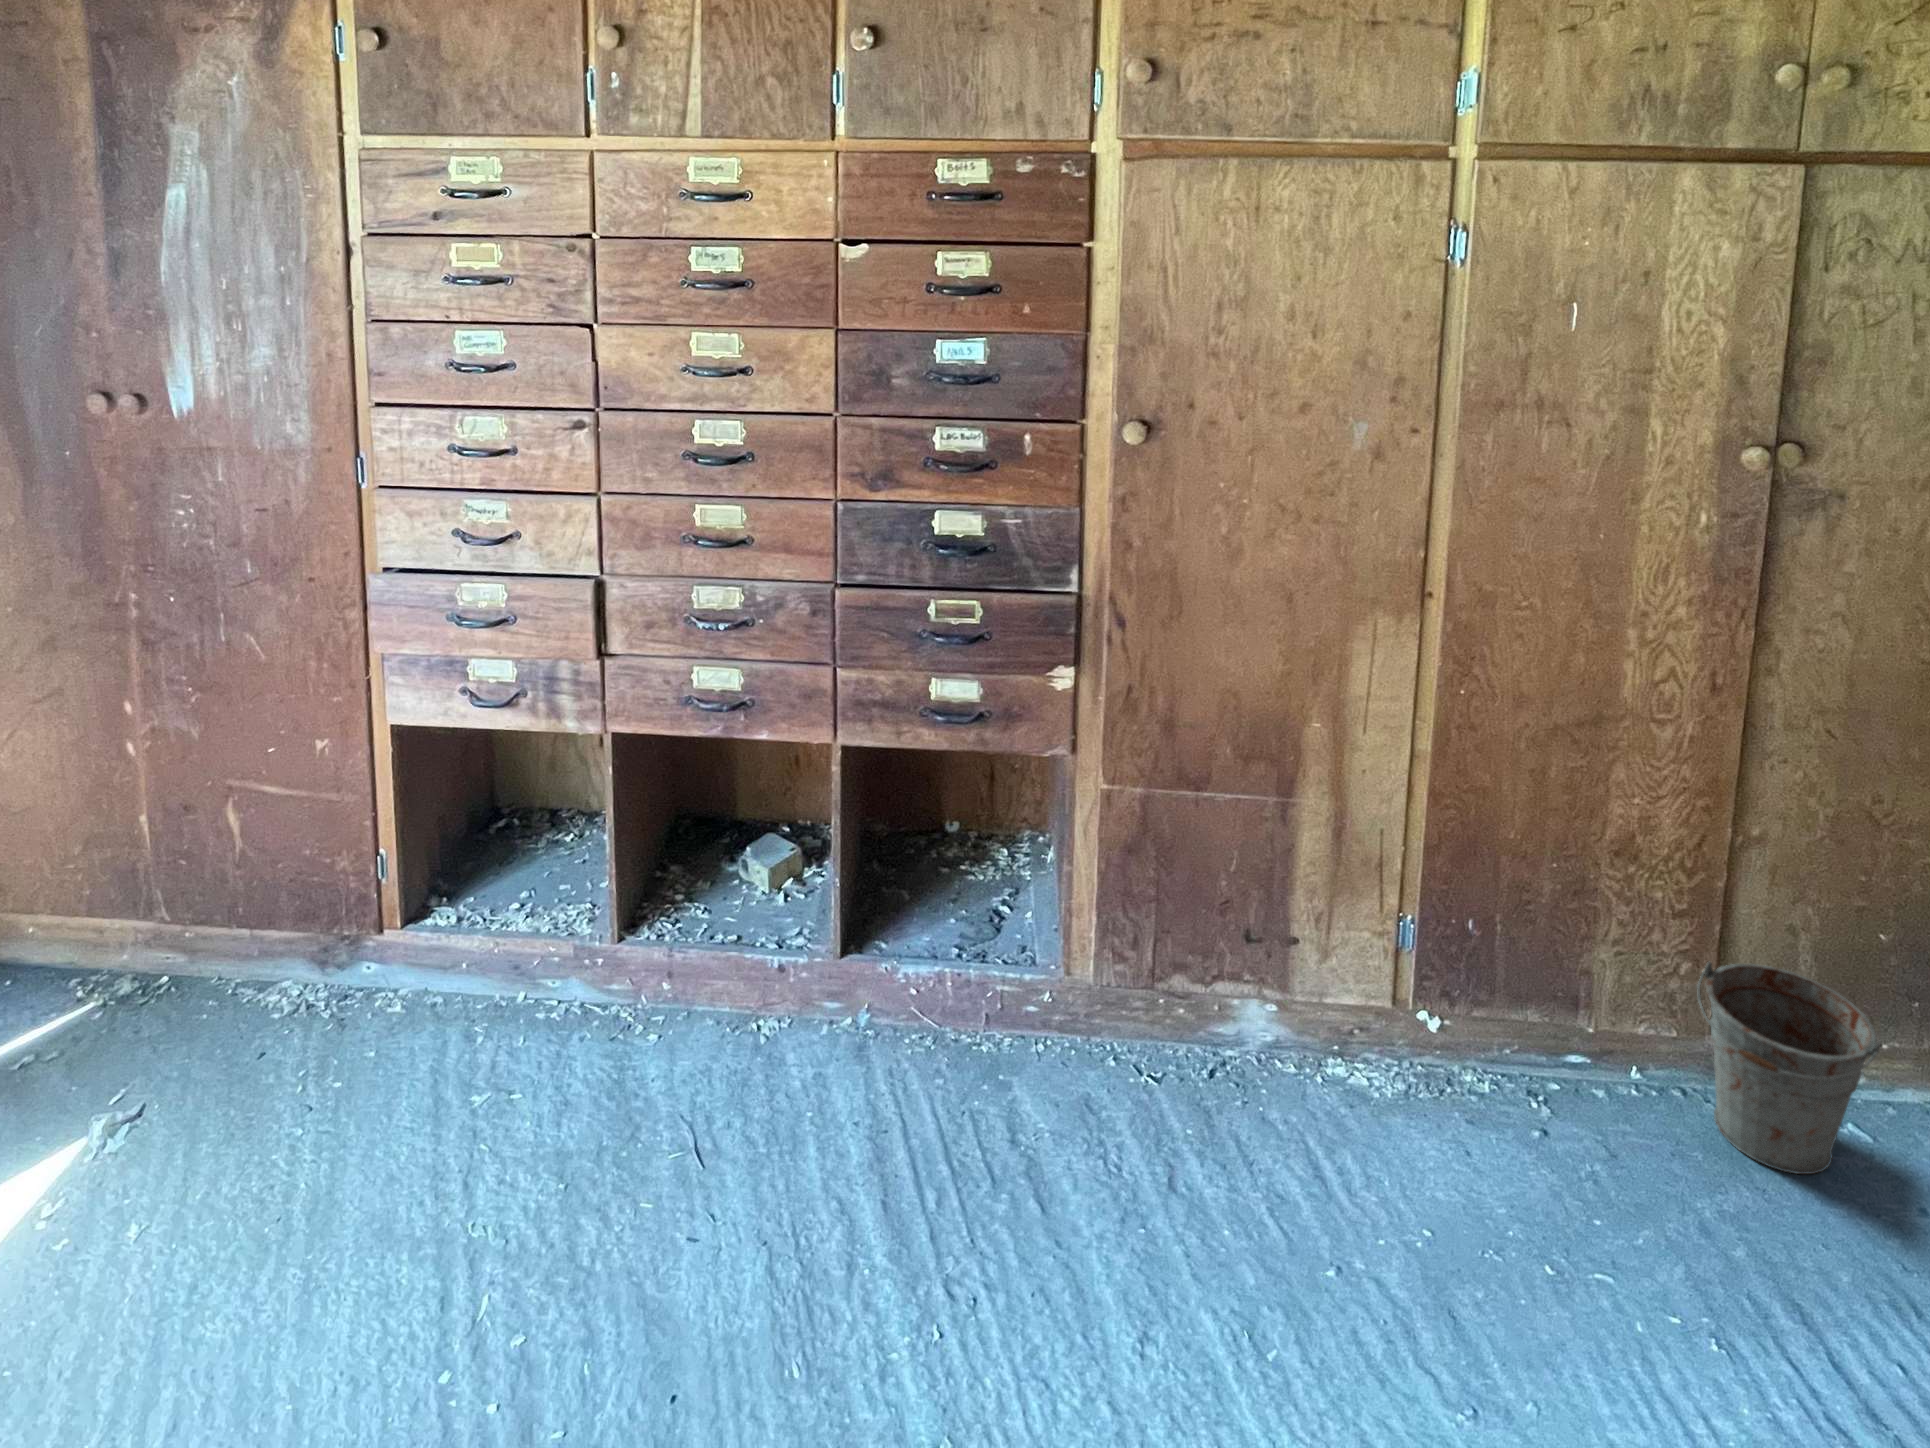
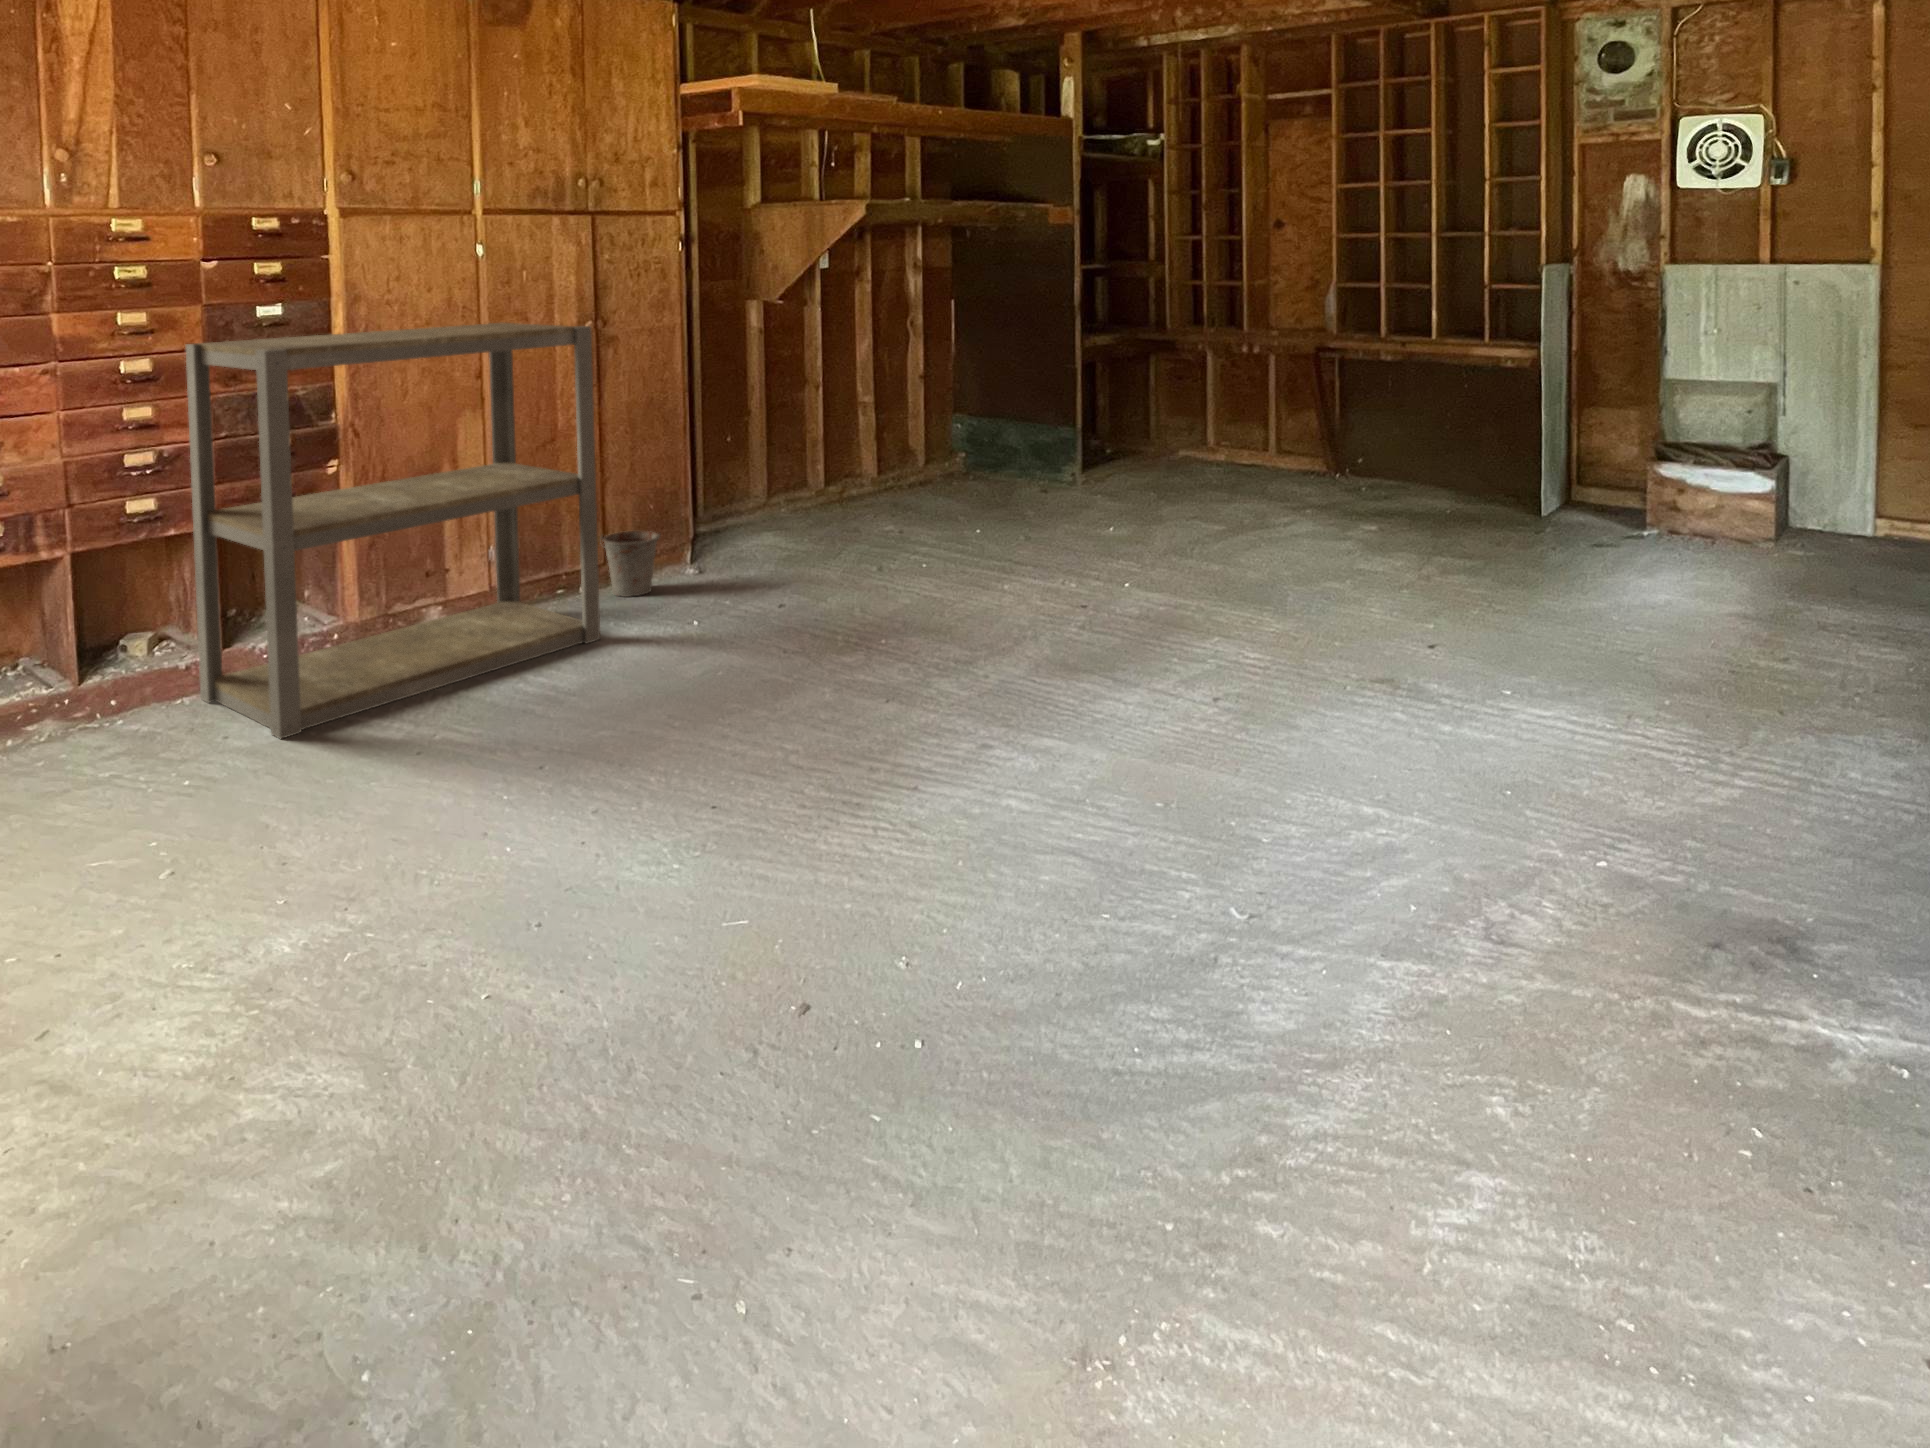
shelving unit: none [739,406,1685,1361] -> present [186,323,600,739]

